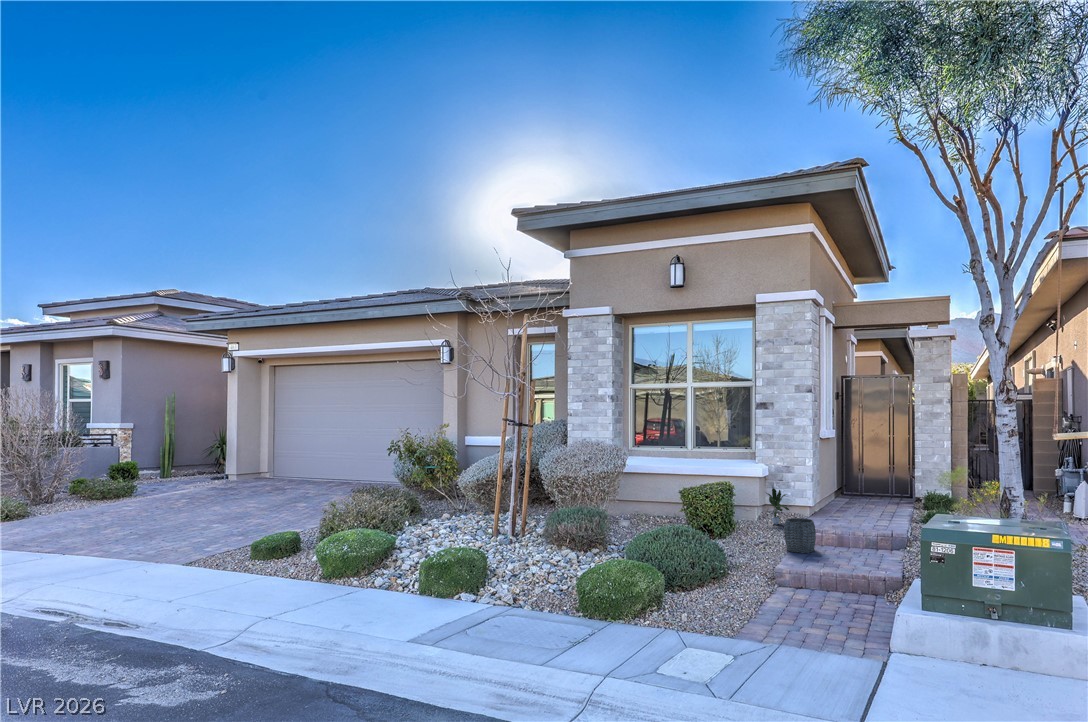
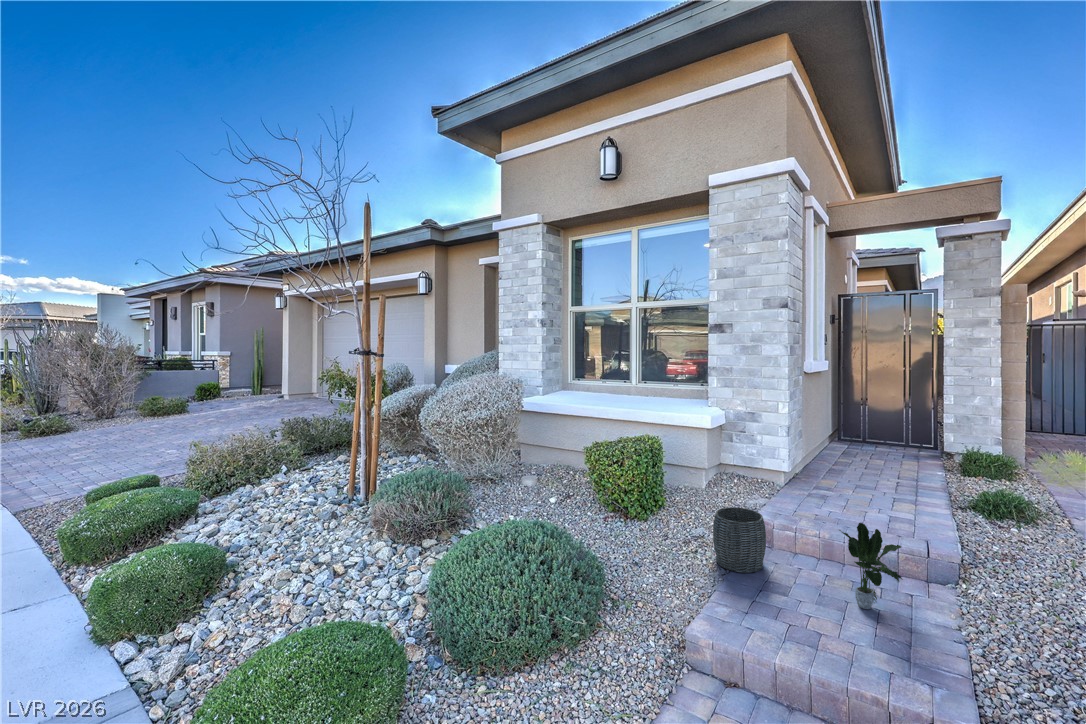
potted plant: present [766,488,789,525] -> present [839,523,902,609]

